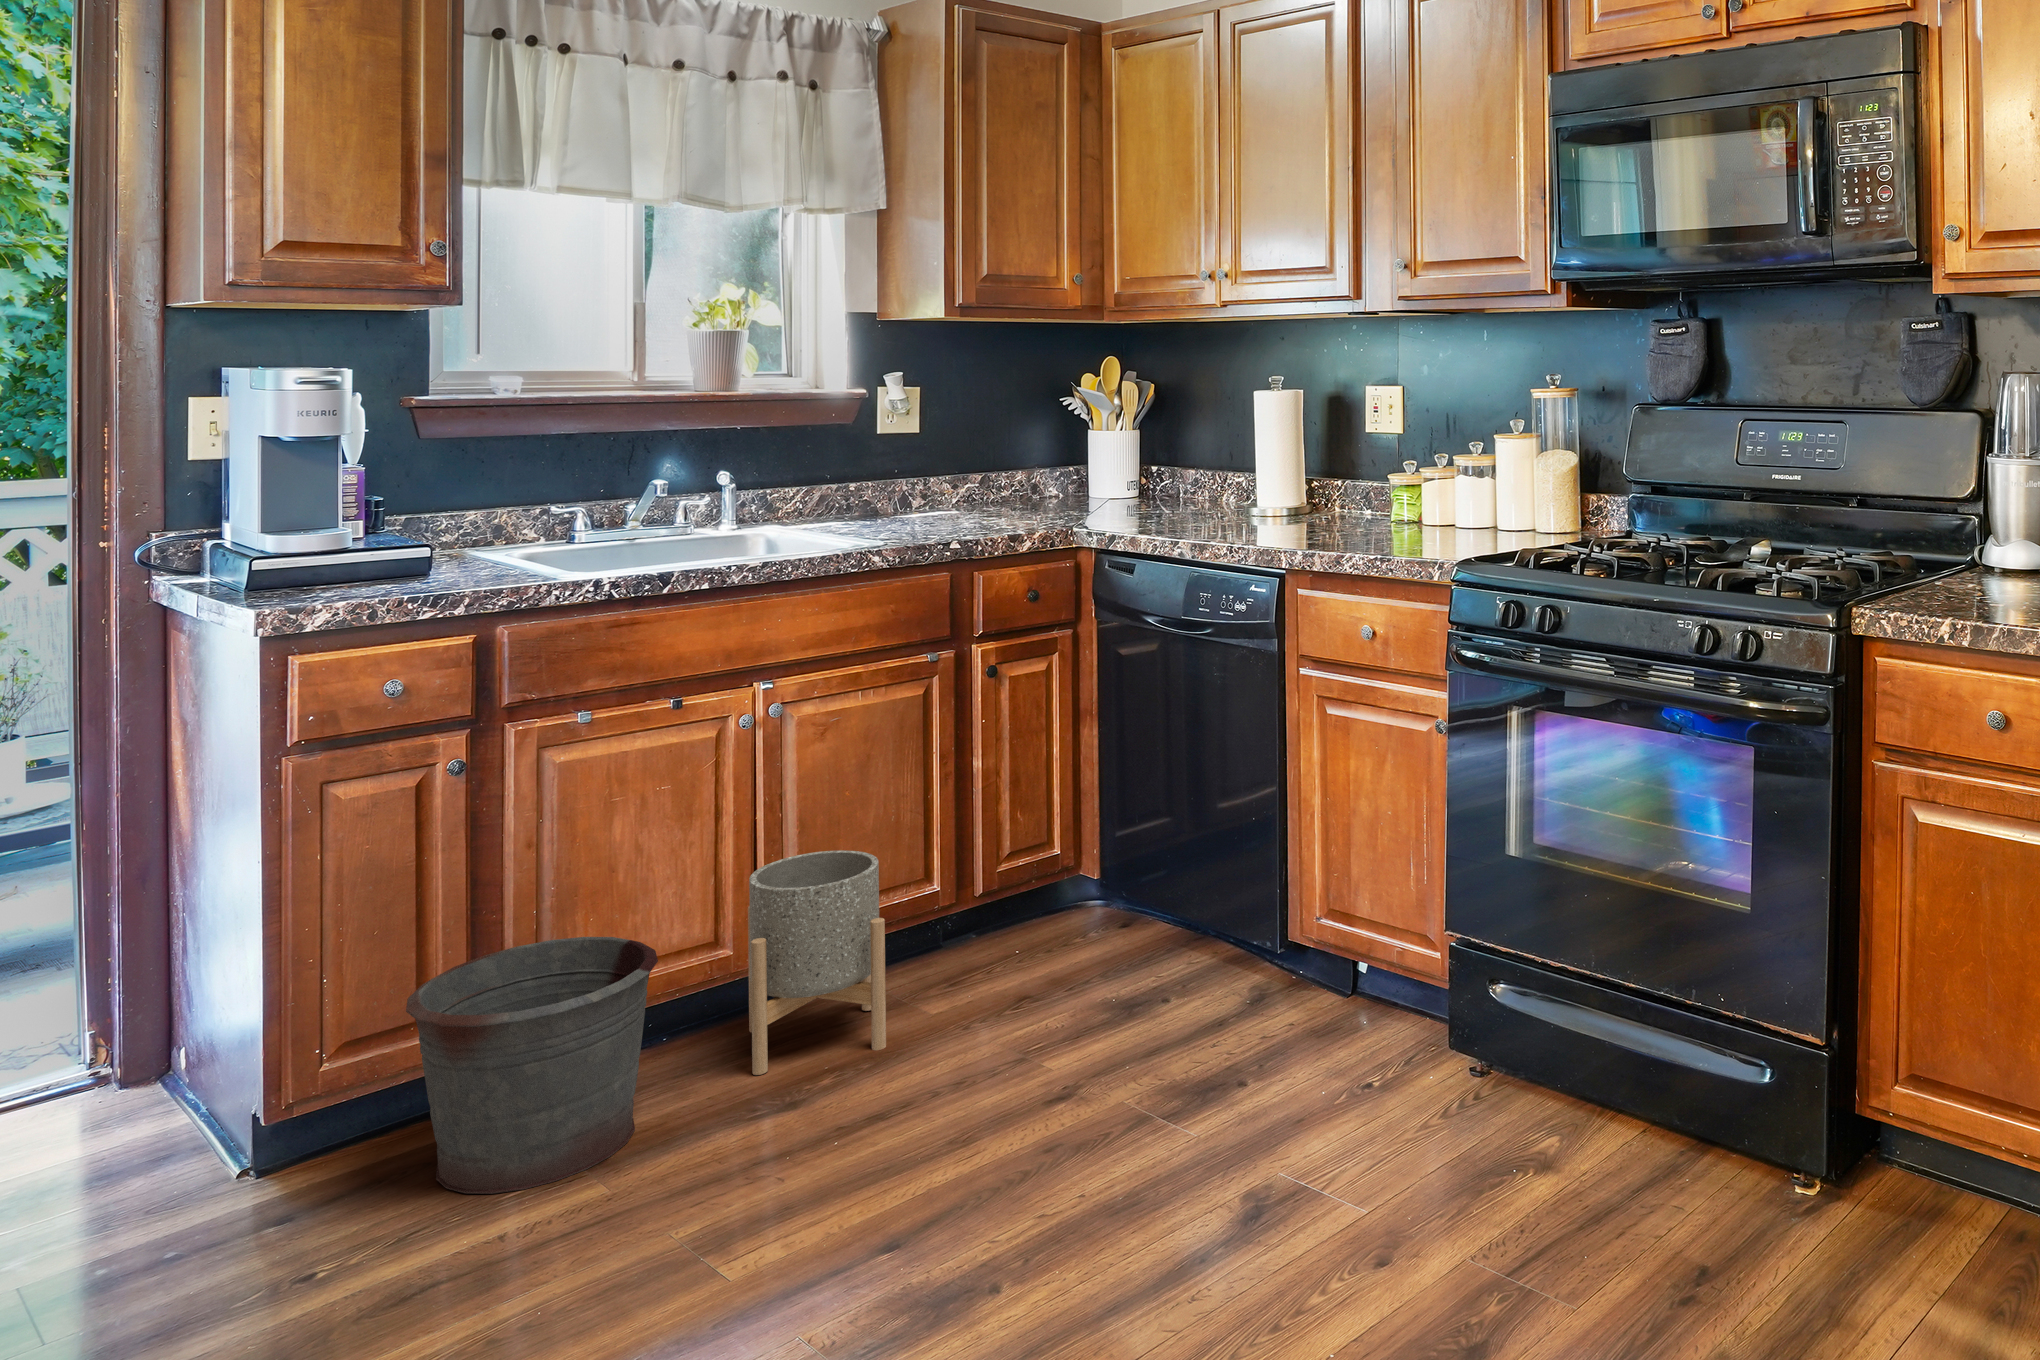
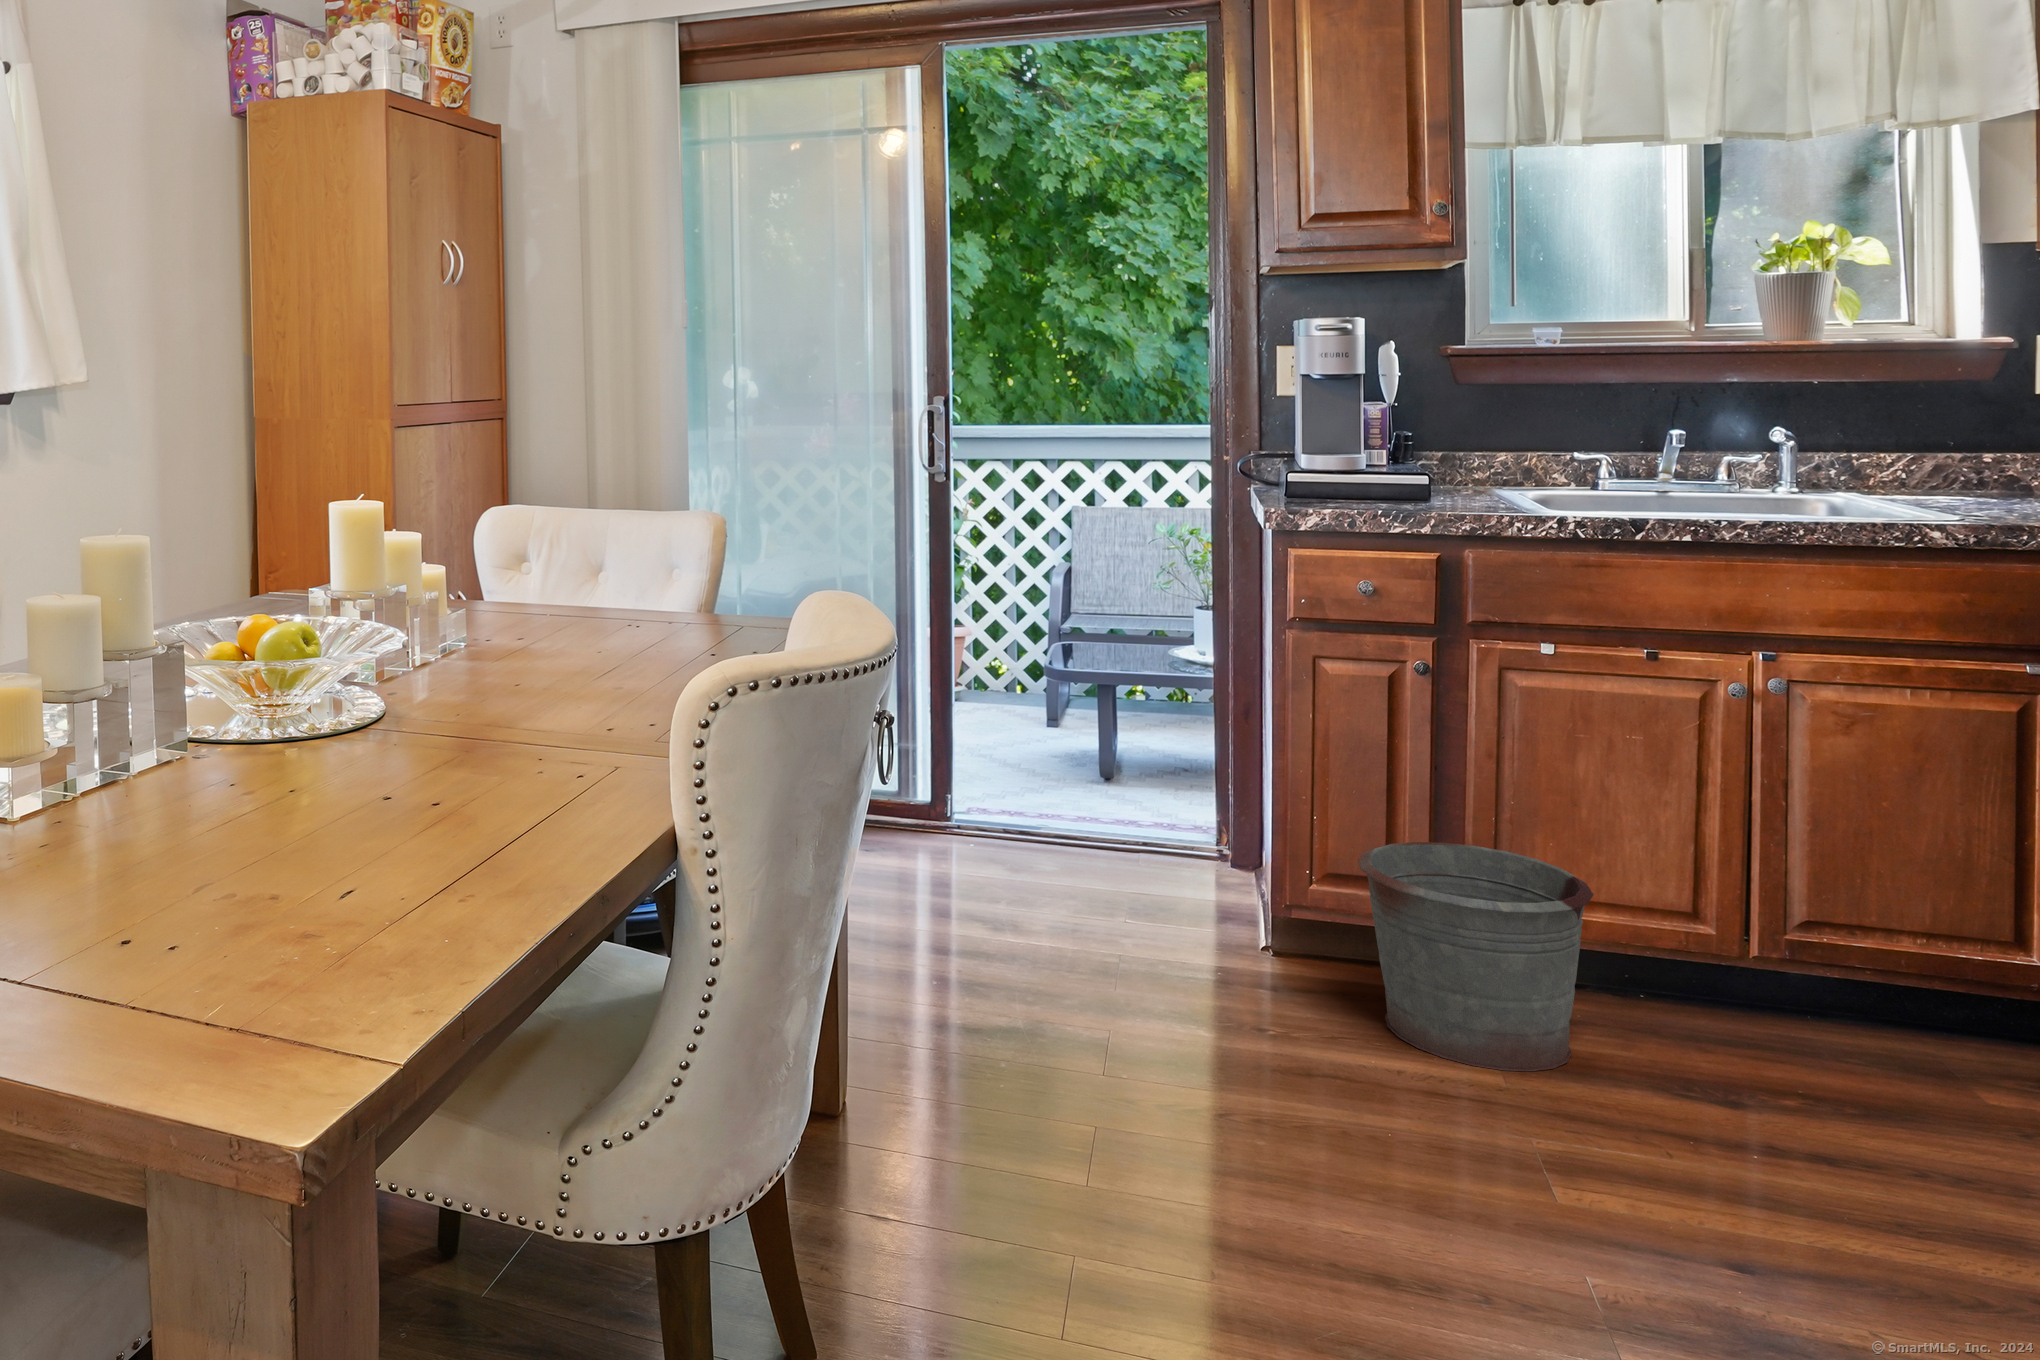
planter: present [748,850,886,1075] -> none [1715,859,1919,1124]

